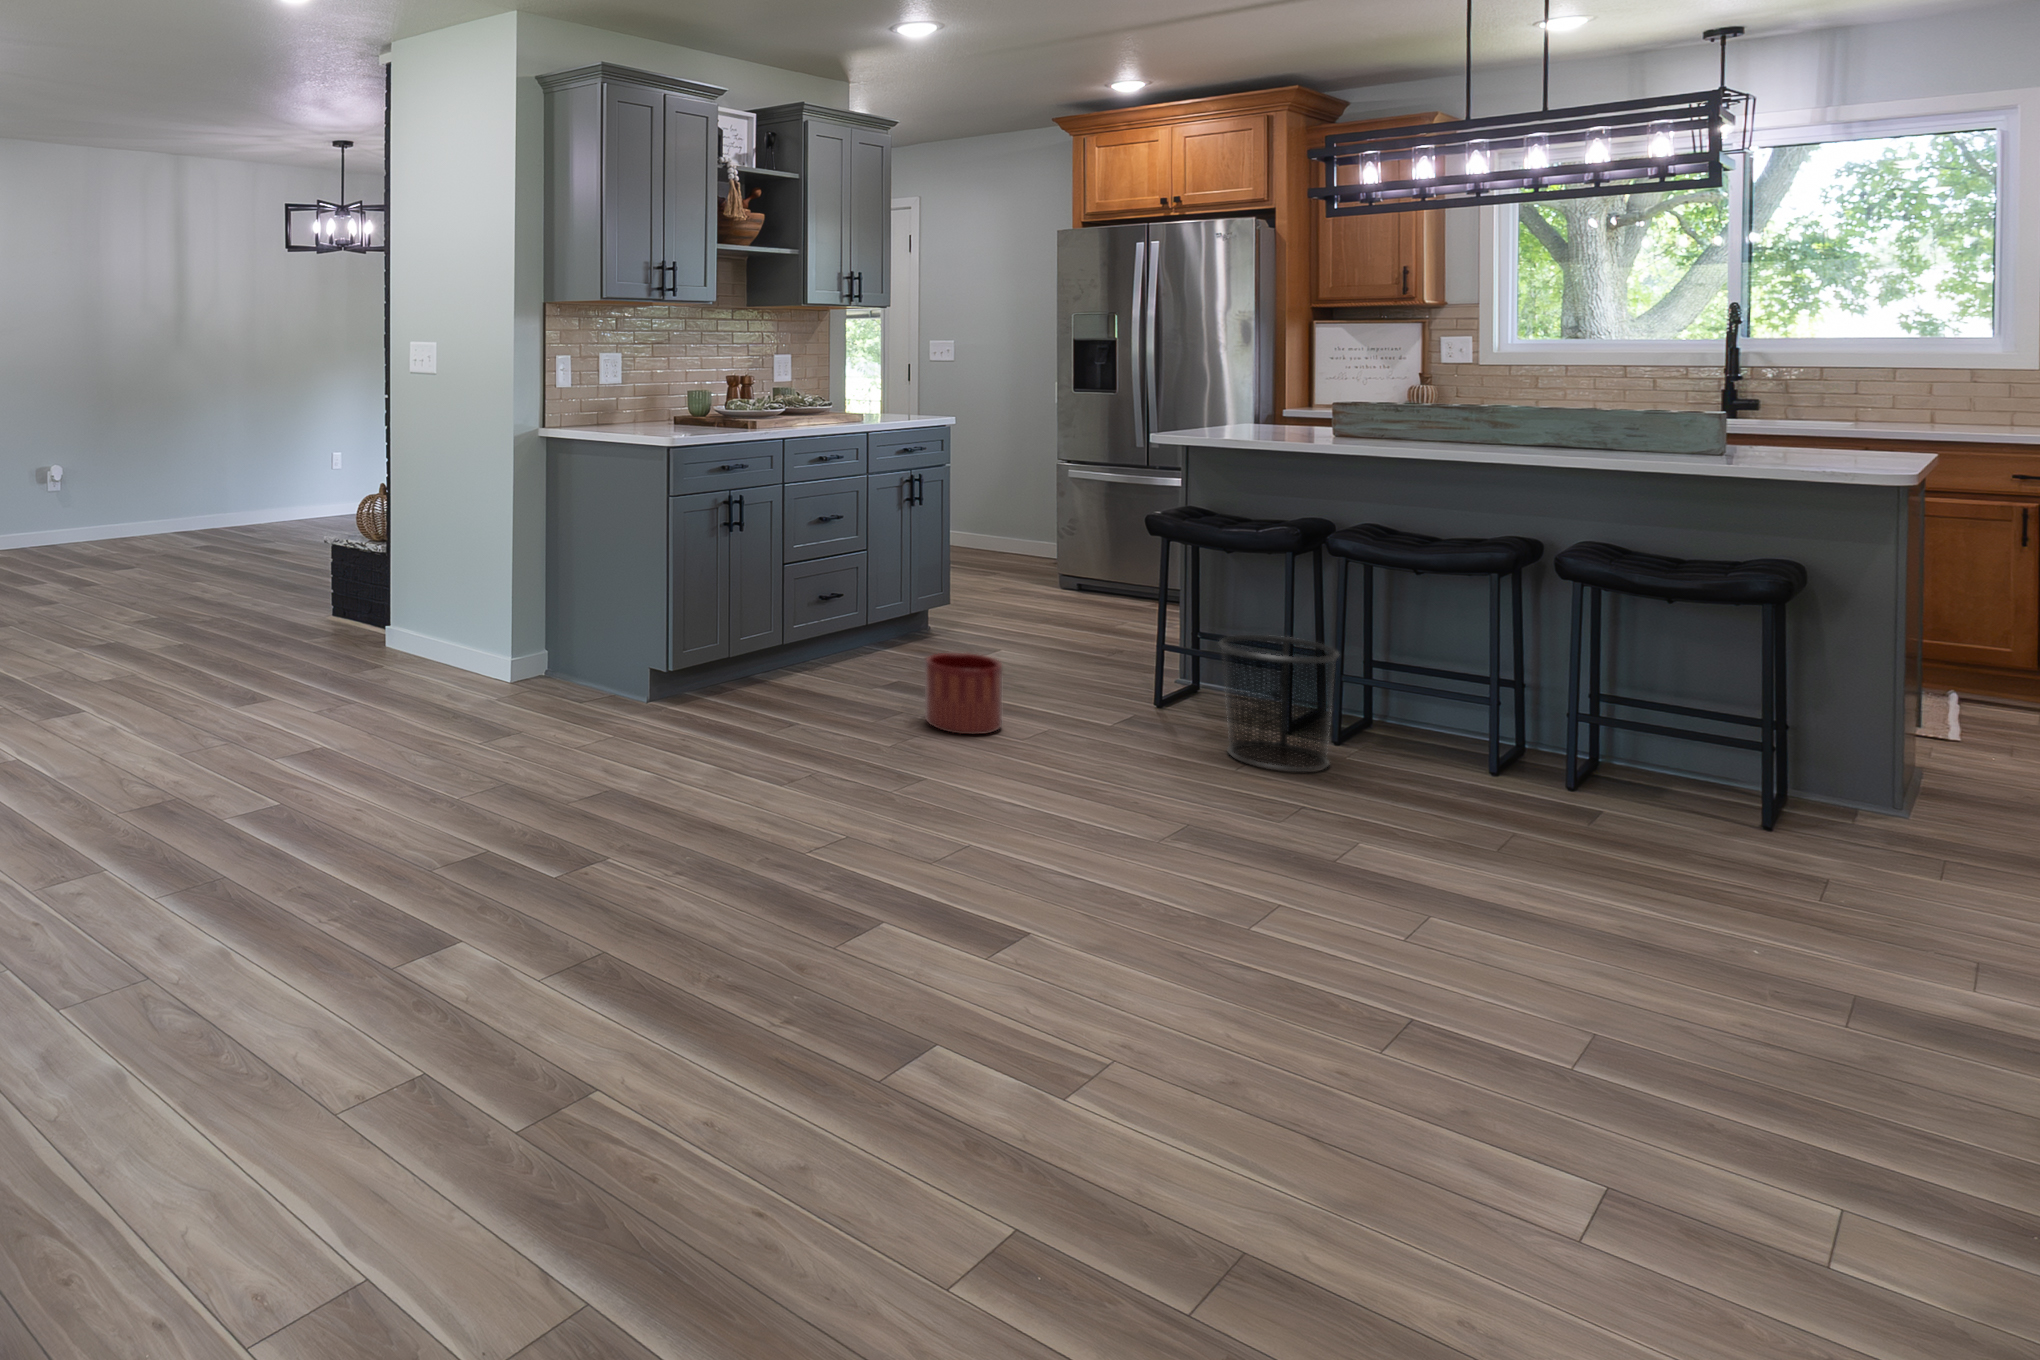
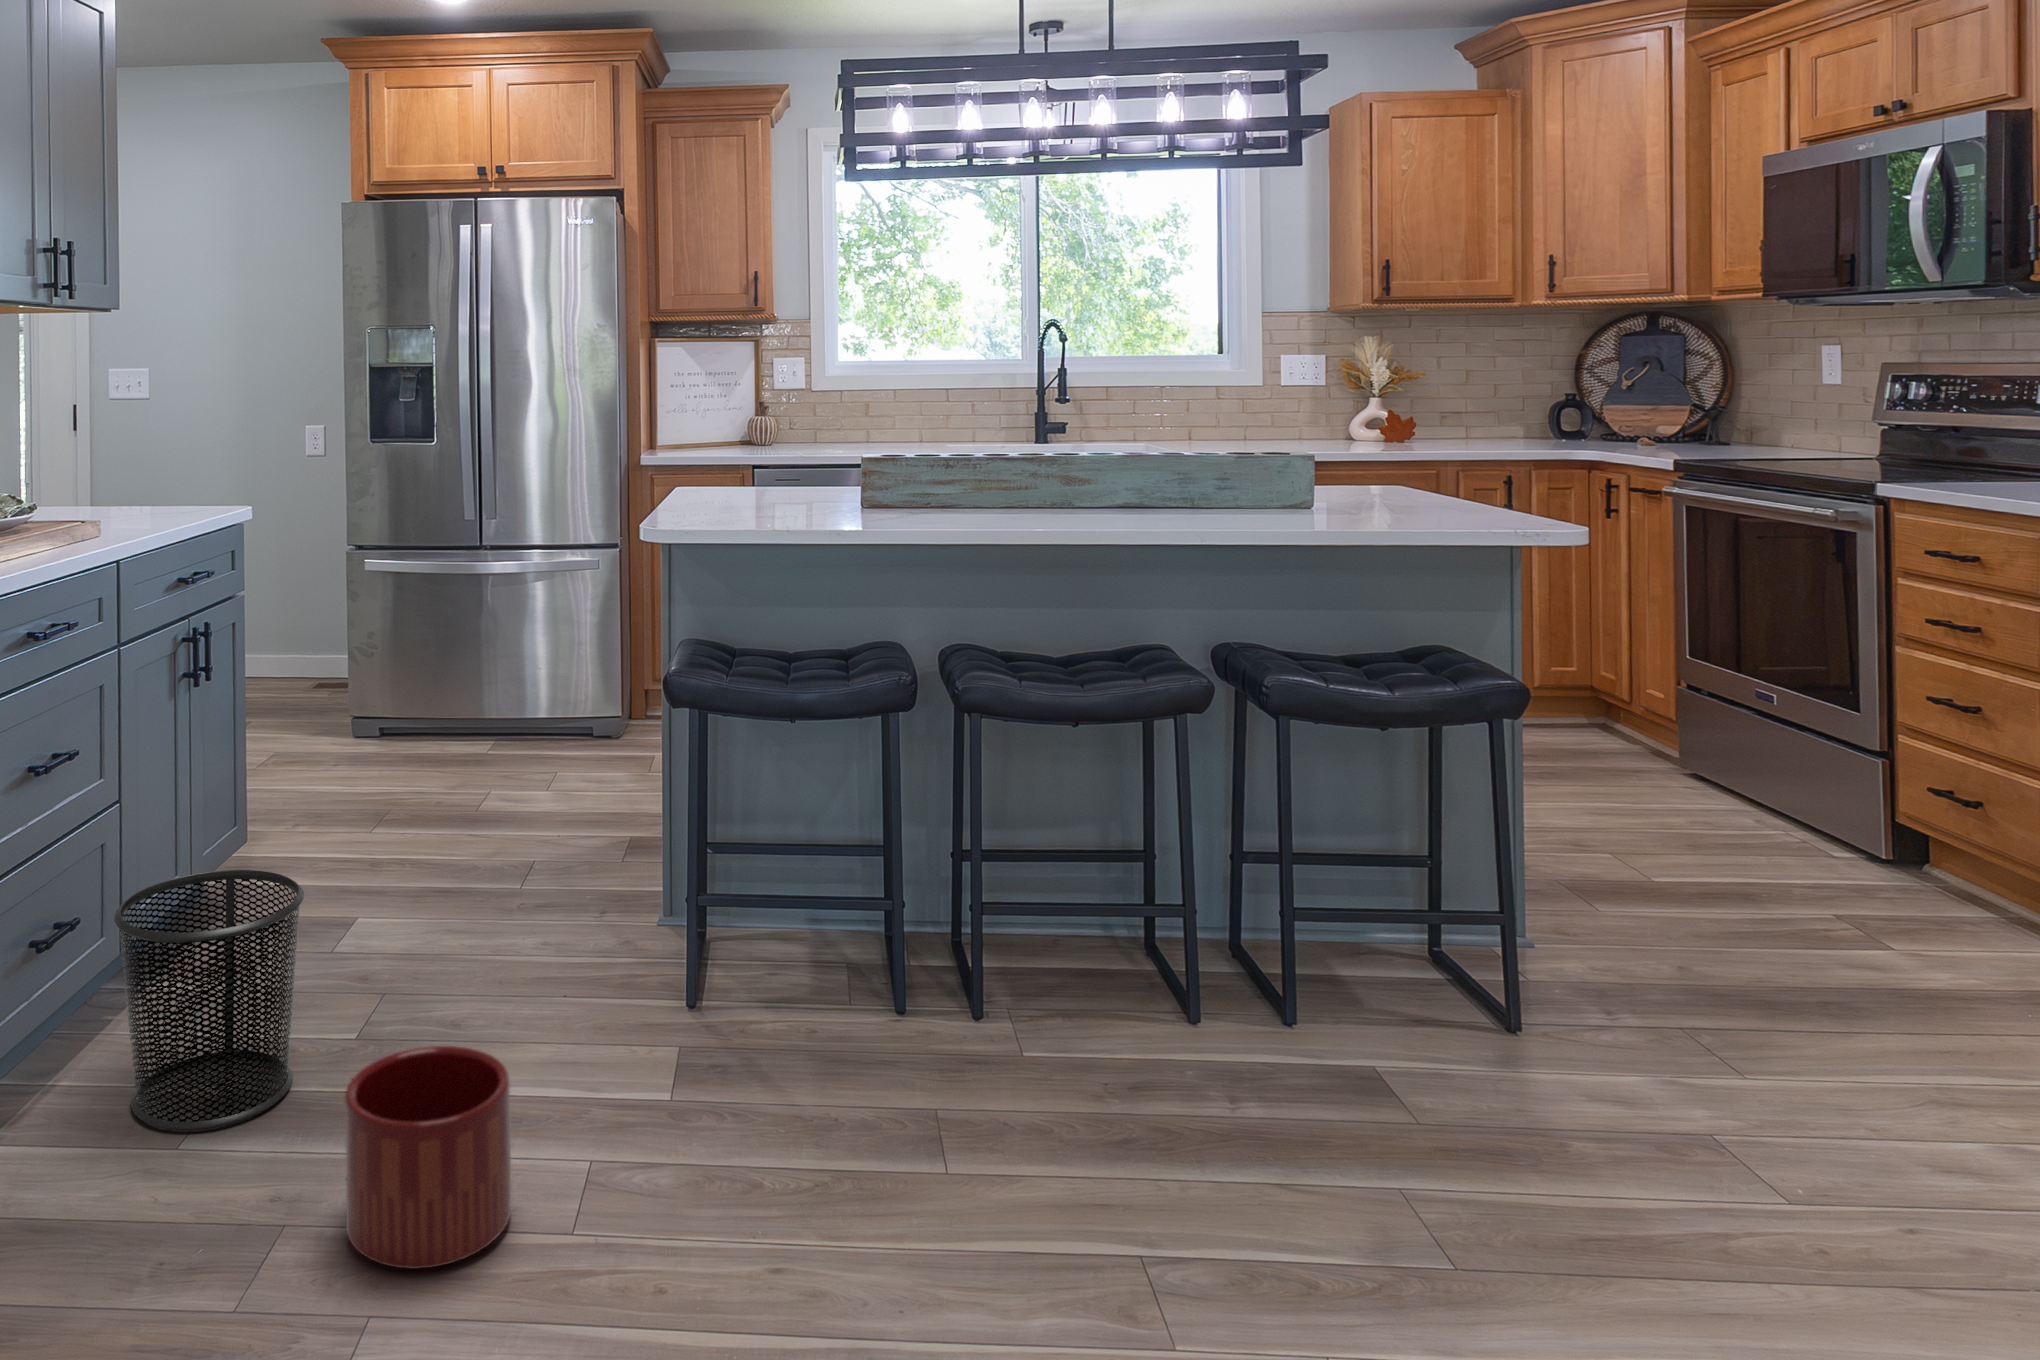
waste bin: present [1219,635,1339,772] -> present [114,870,304,1131]

